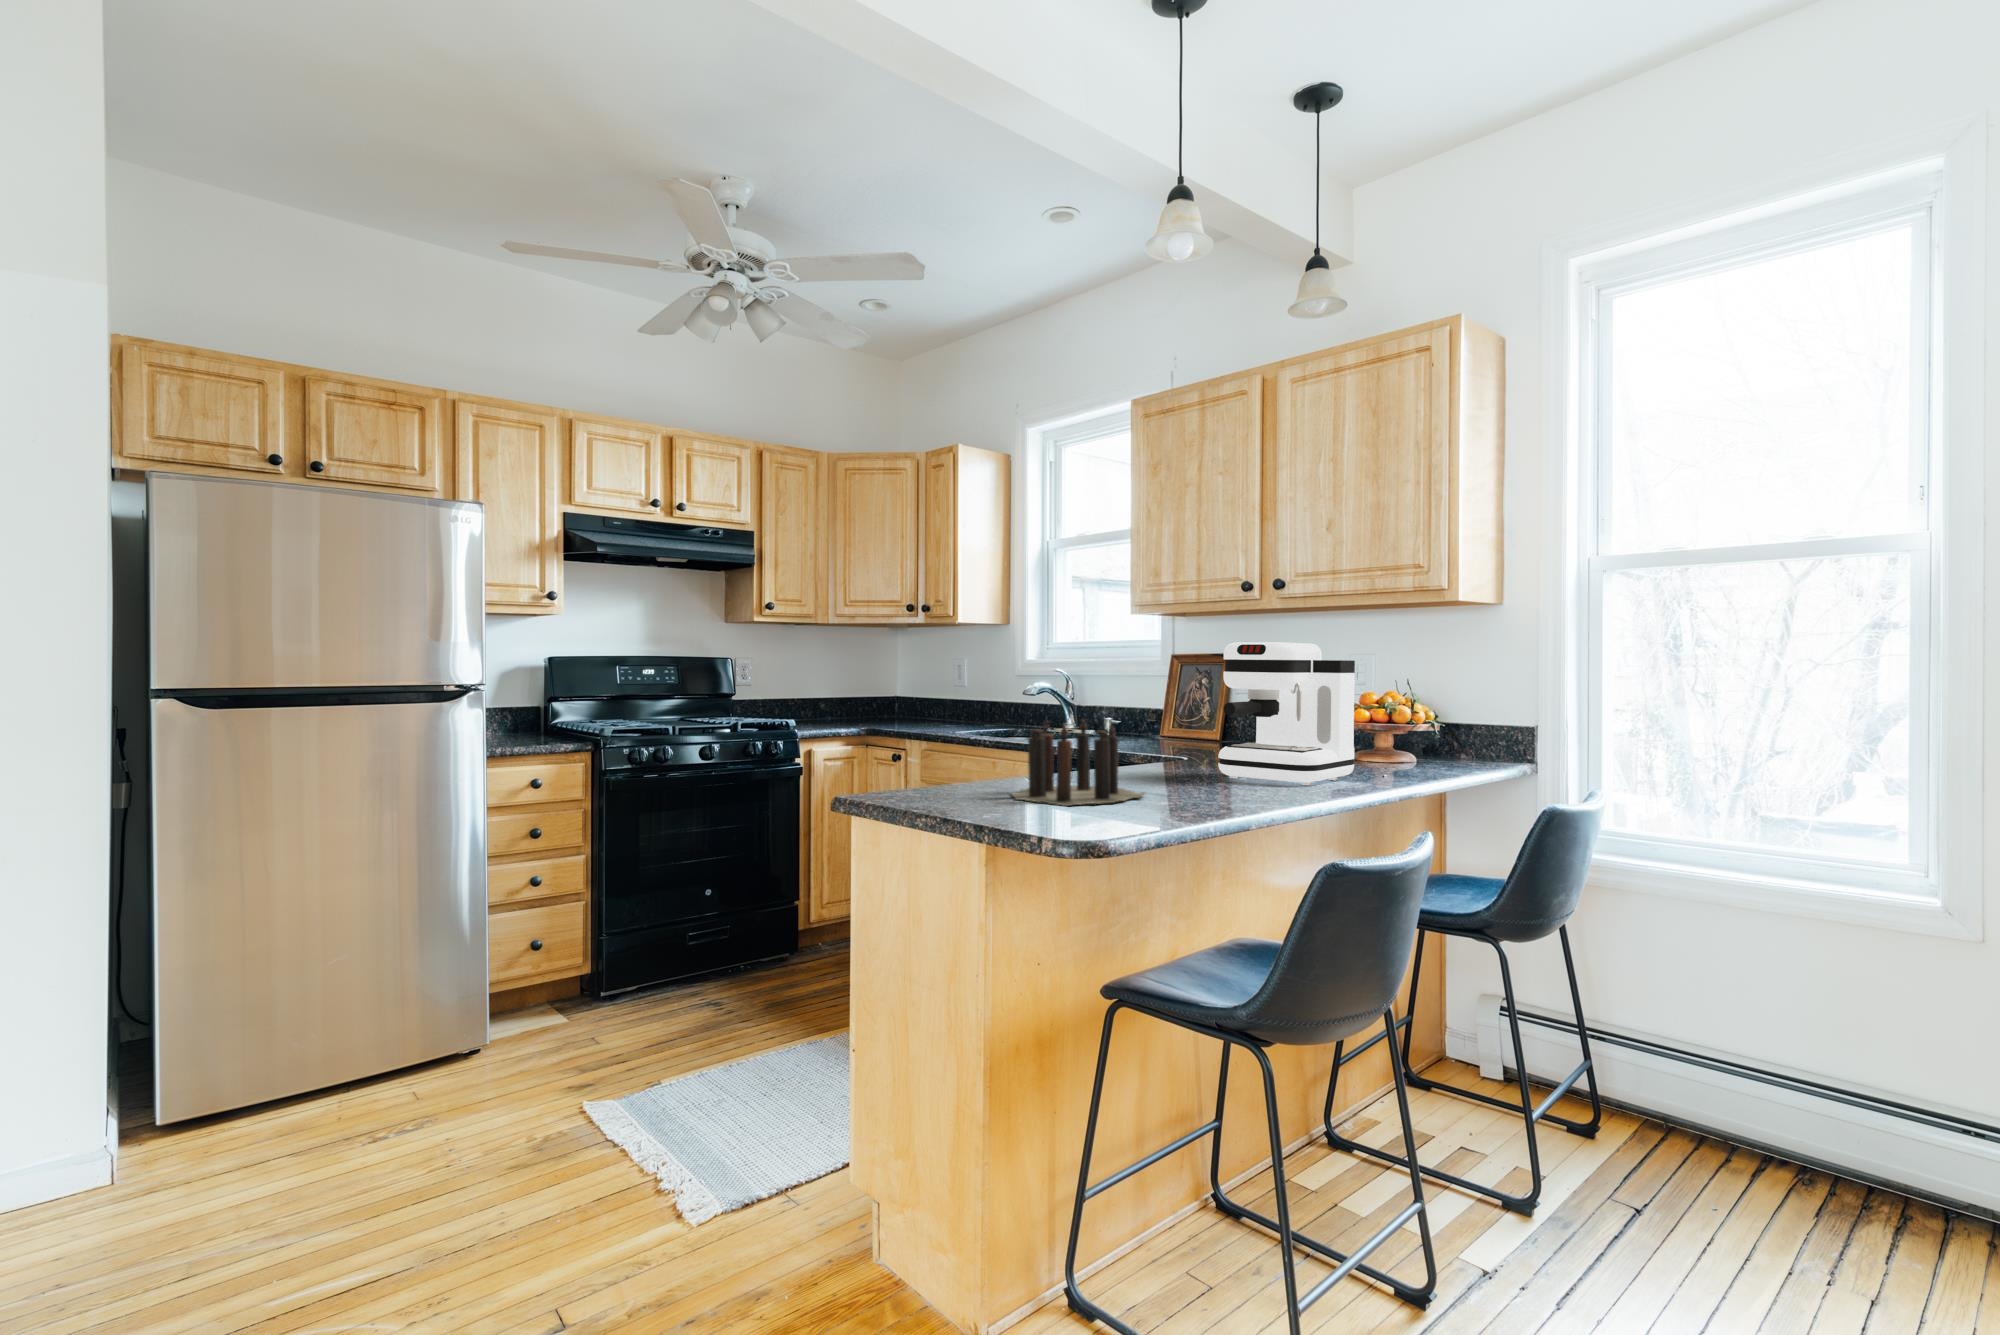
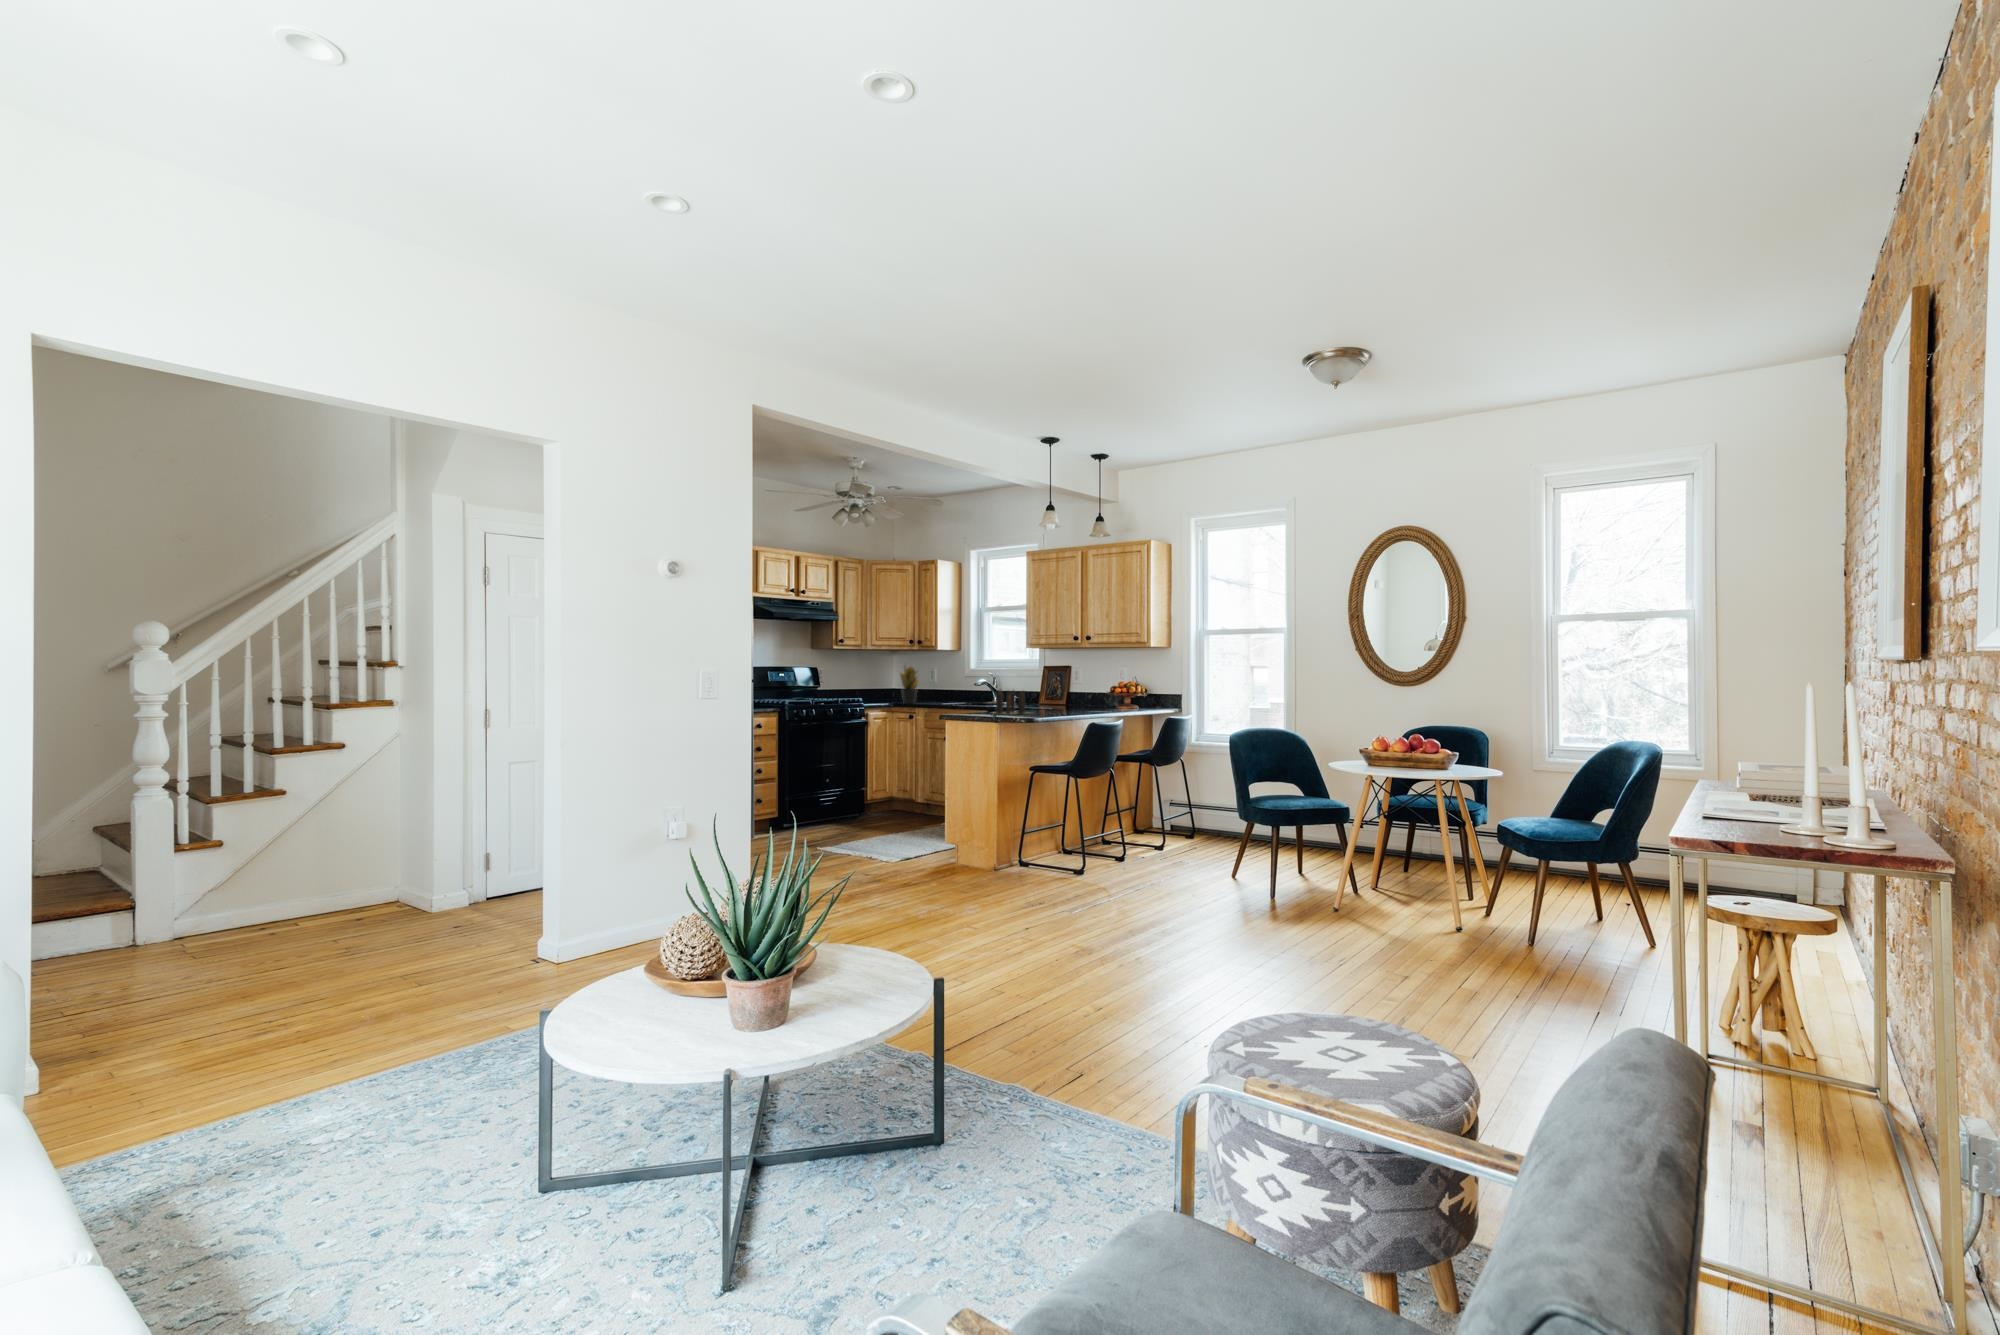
coffee maker: present [1218,642,1355,786] -> none [1060,662,1109,713]
potted plant: none [869,646,927,732] -> present [900,666,918,704]

